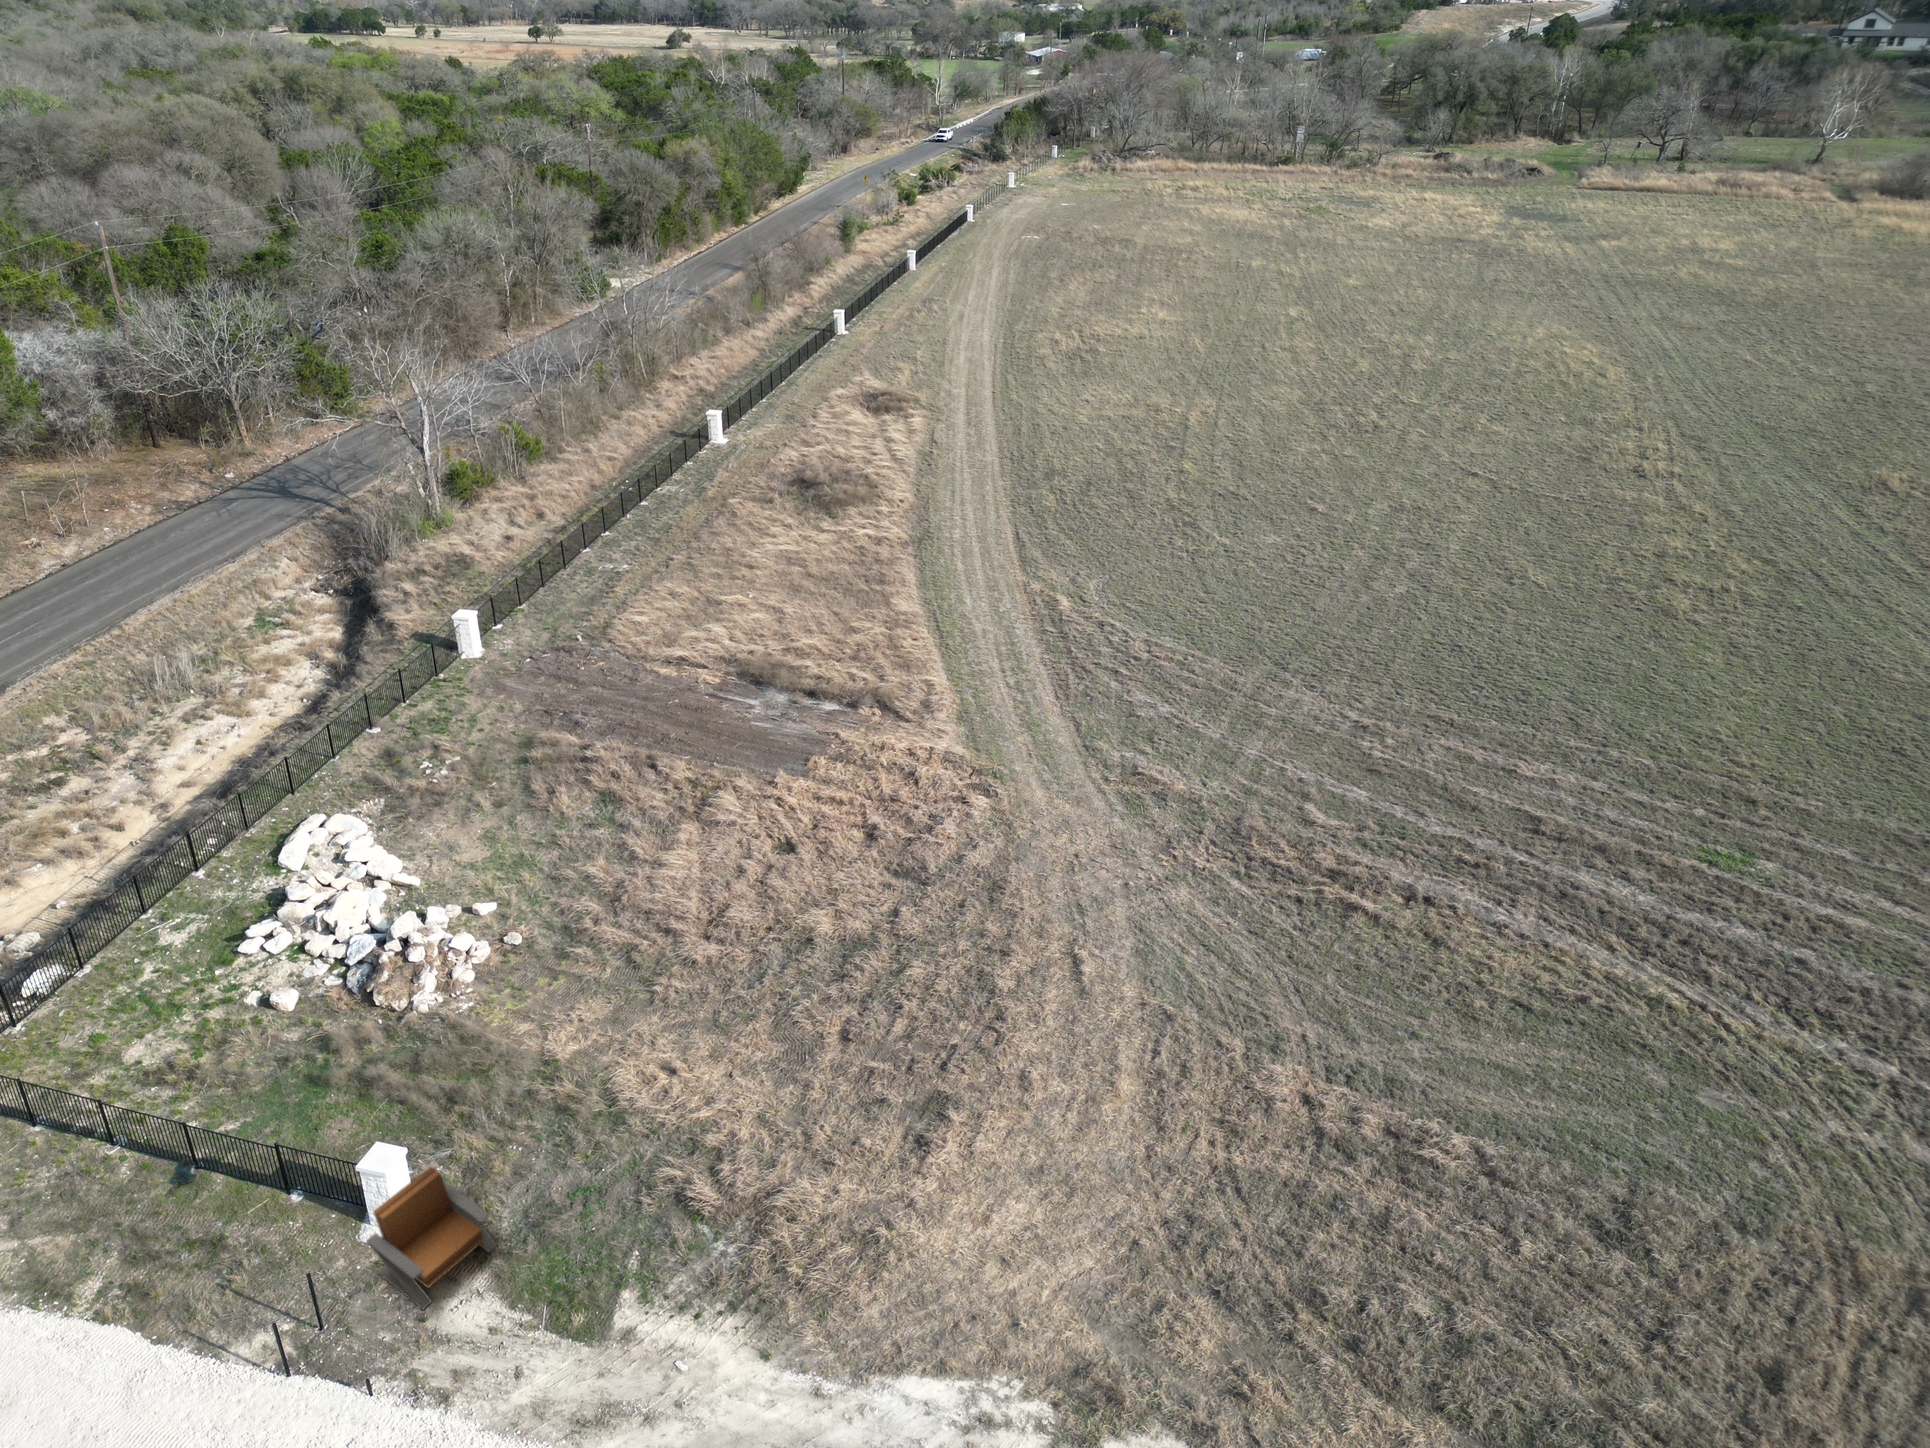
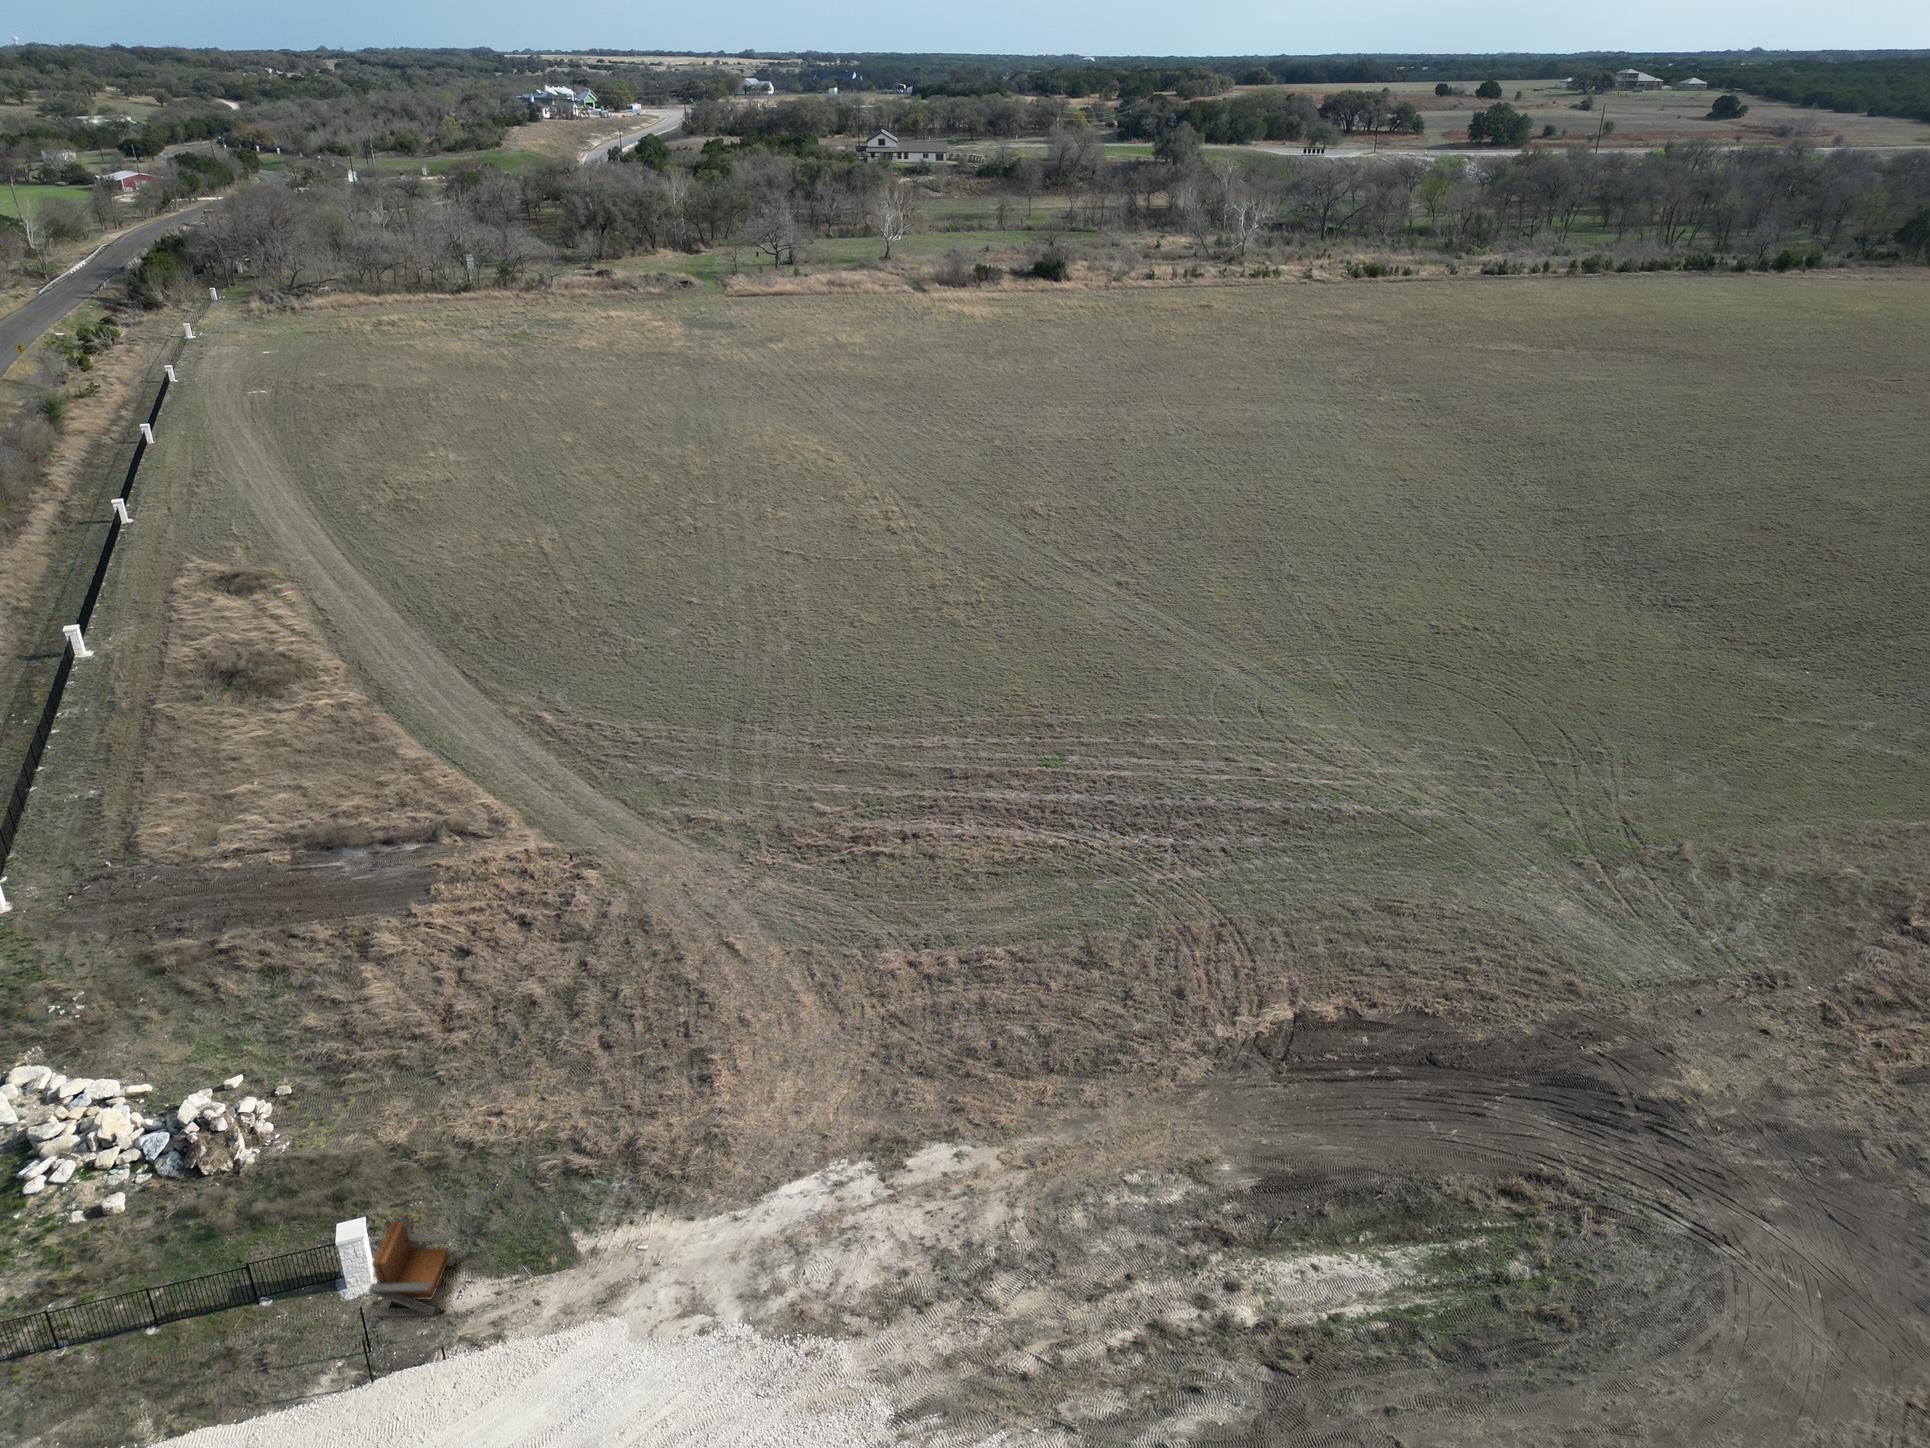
watering can: present [169,1157,196,1185] -> none [128,1332,147,1356]

